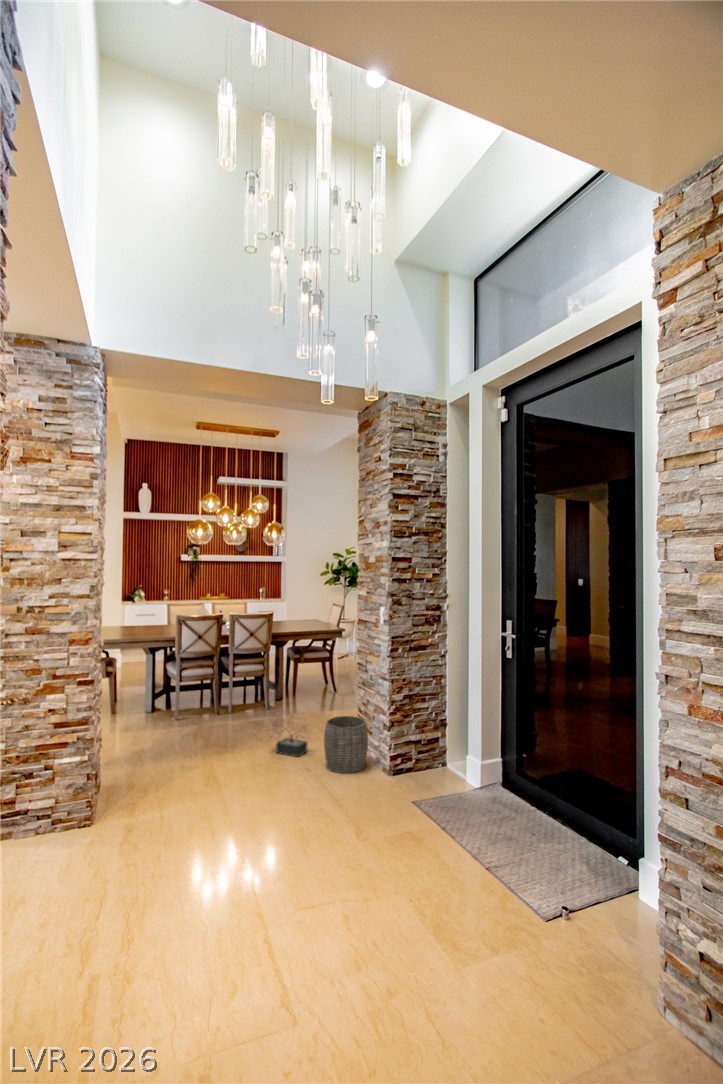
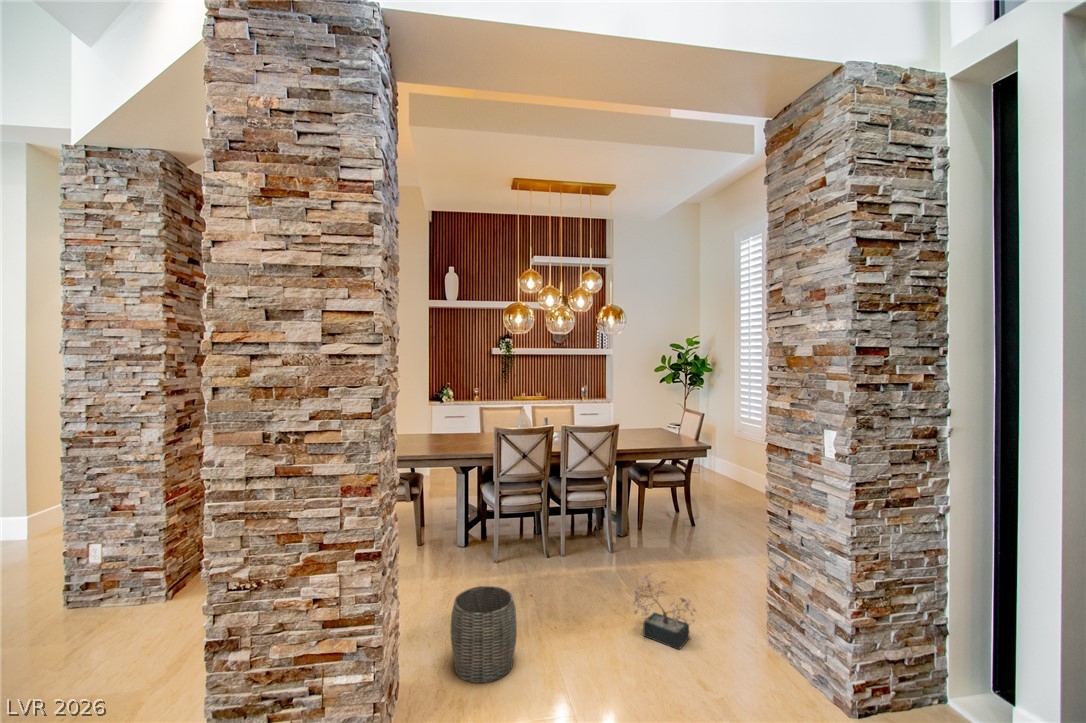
woven basket: present [324,716,368,773] -> present [451,586,517,683]

